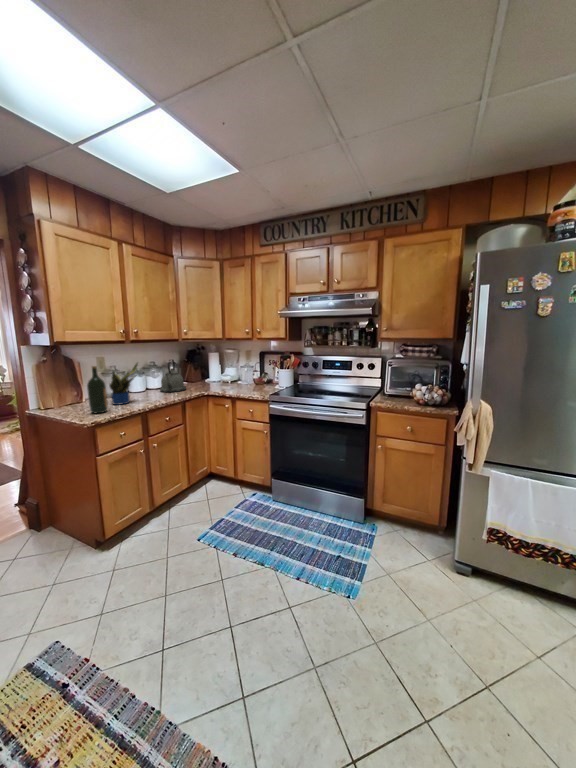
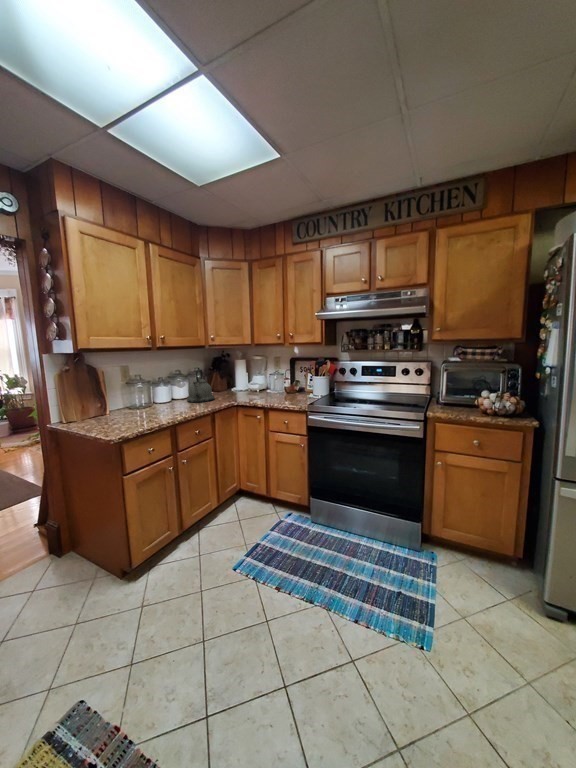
potted plant: present [109,363,138,405] -> none [136,369,167,417]
wine bottle: present [87,366,108,413] -> none [113,375,135,427]

